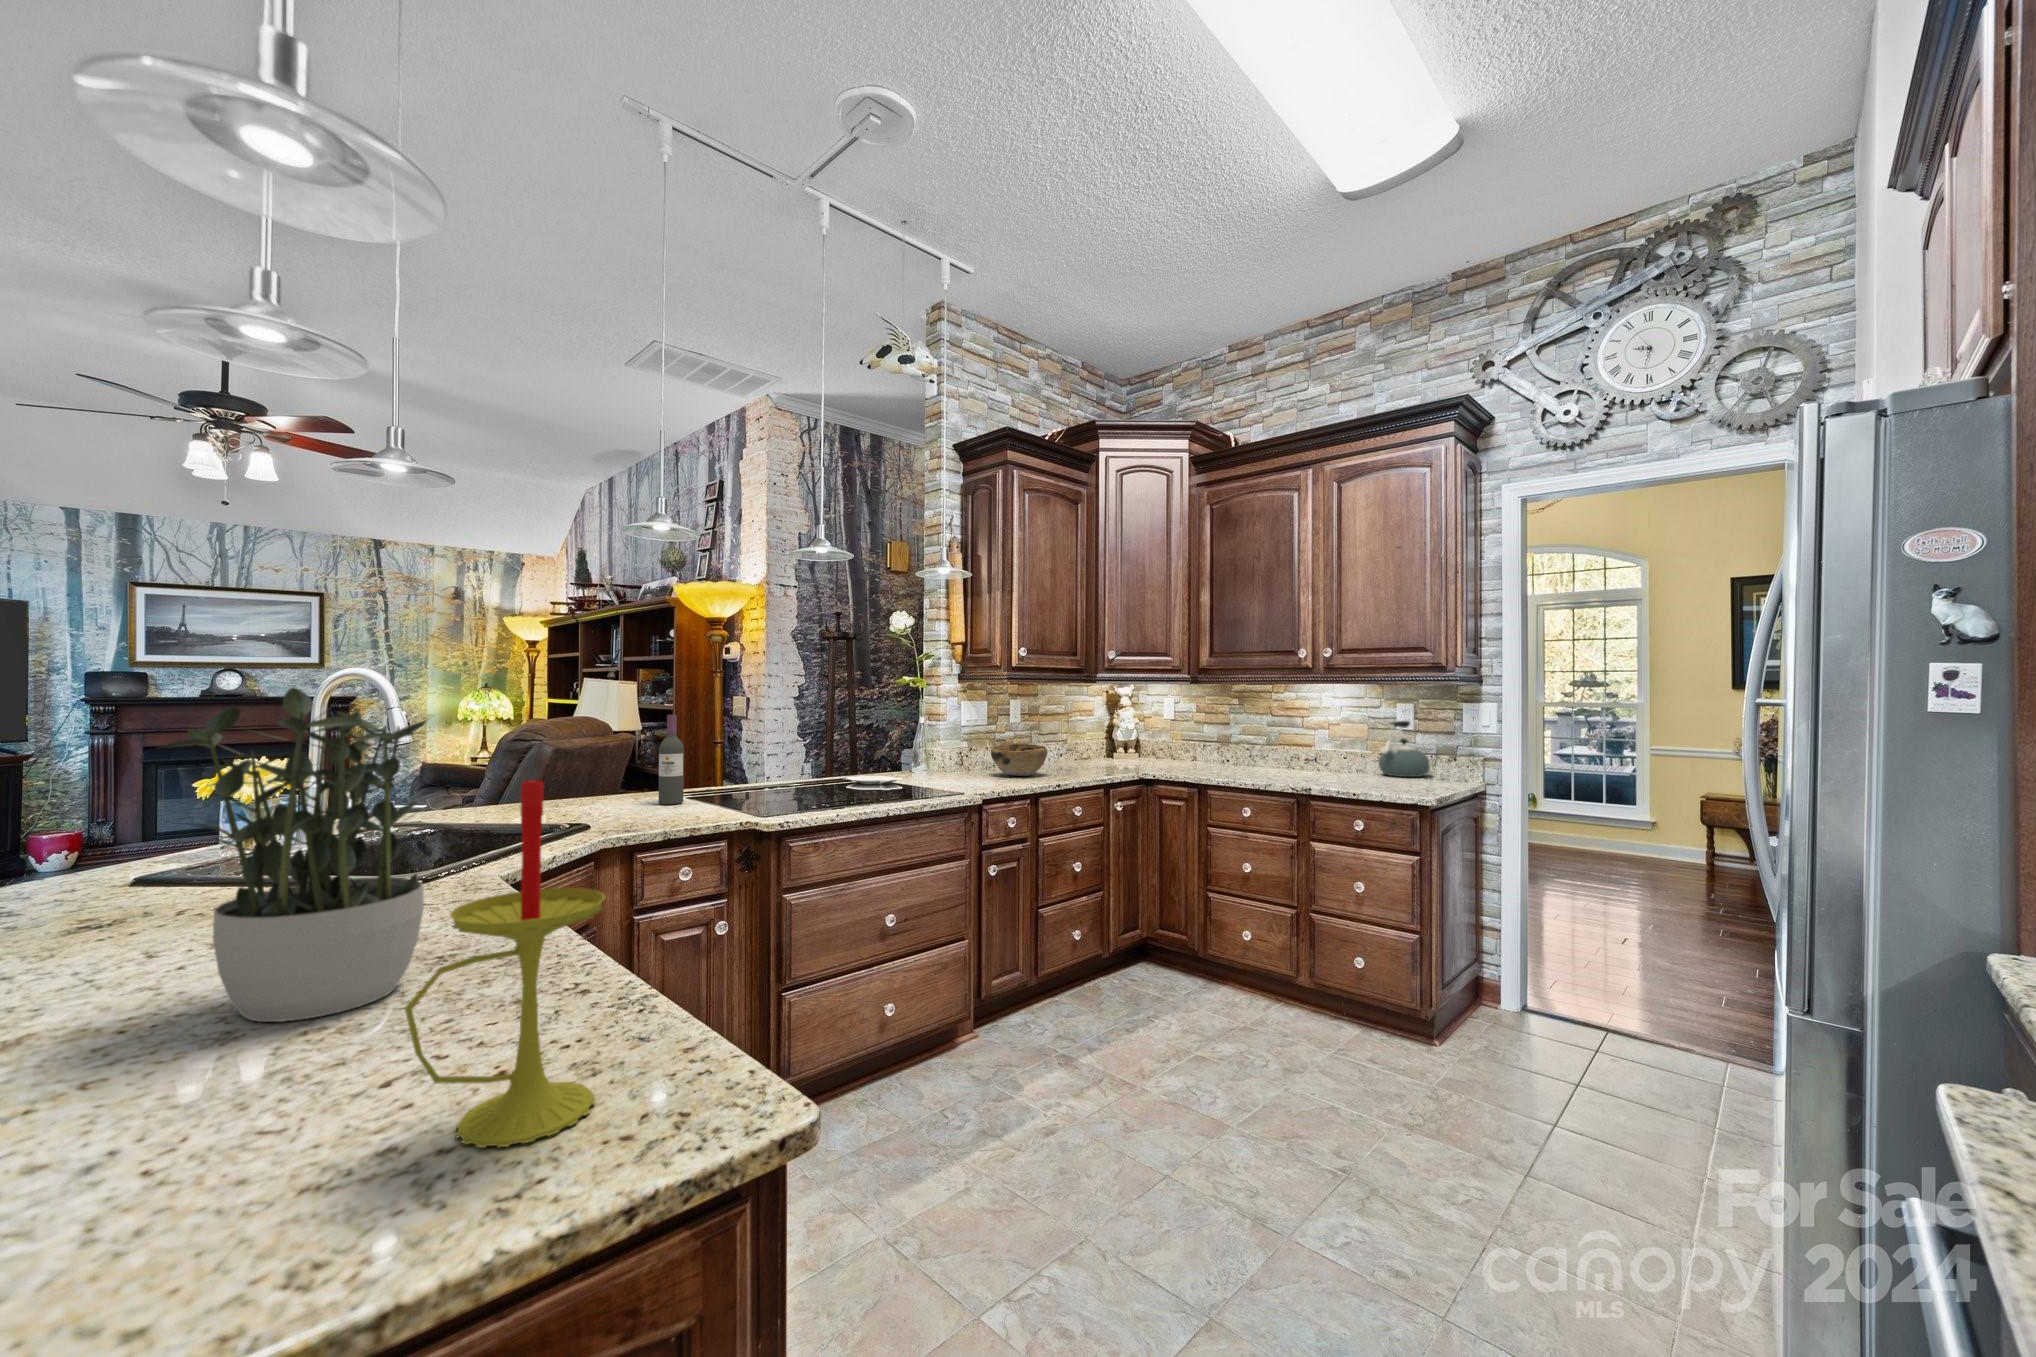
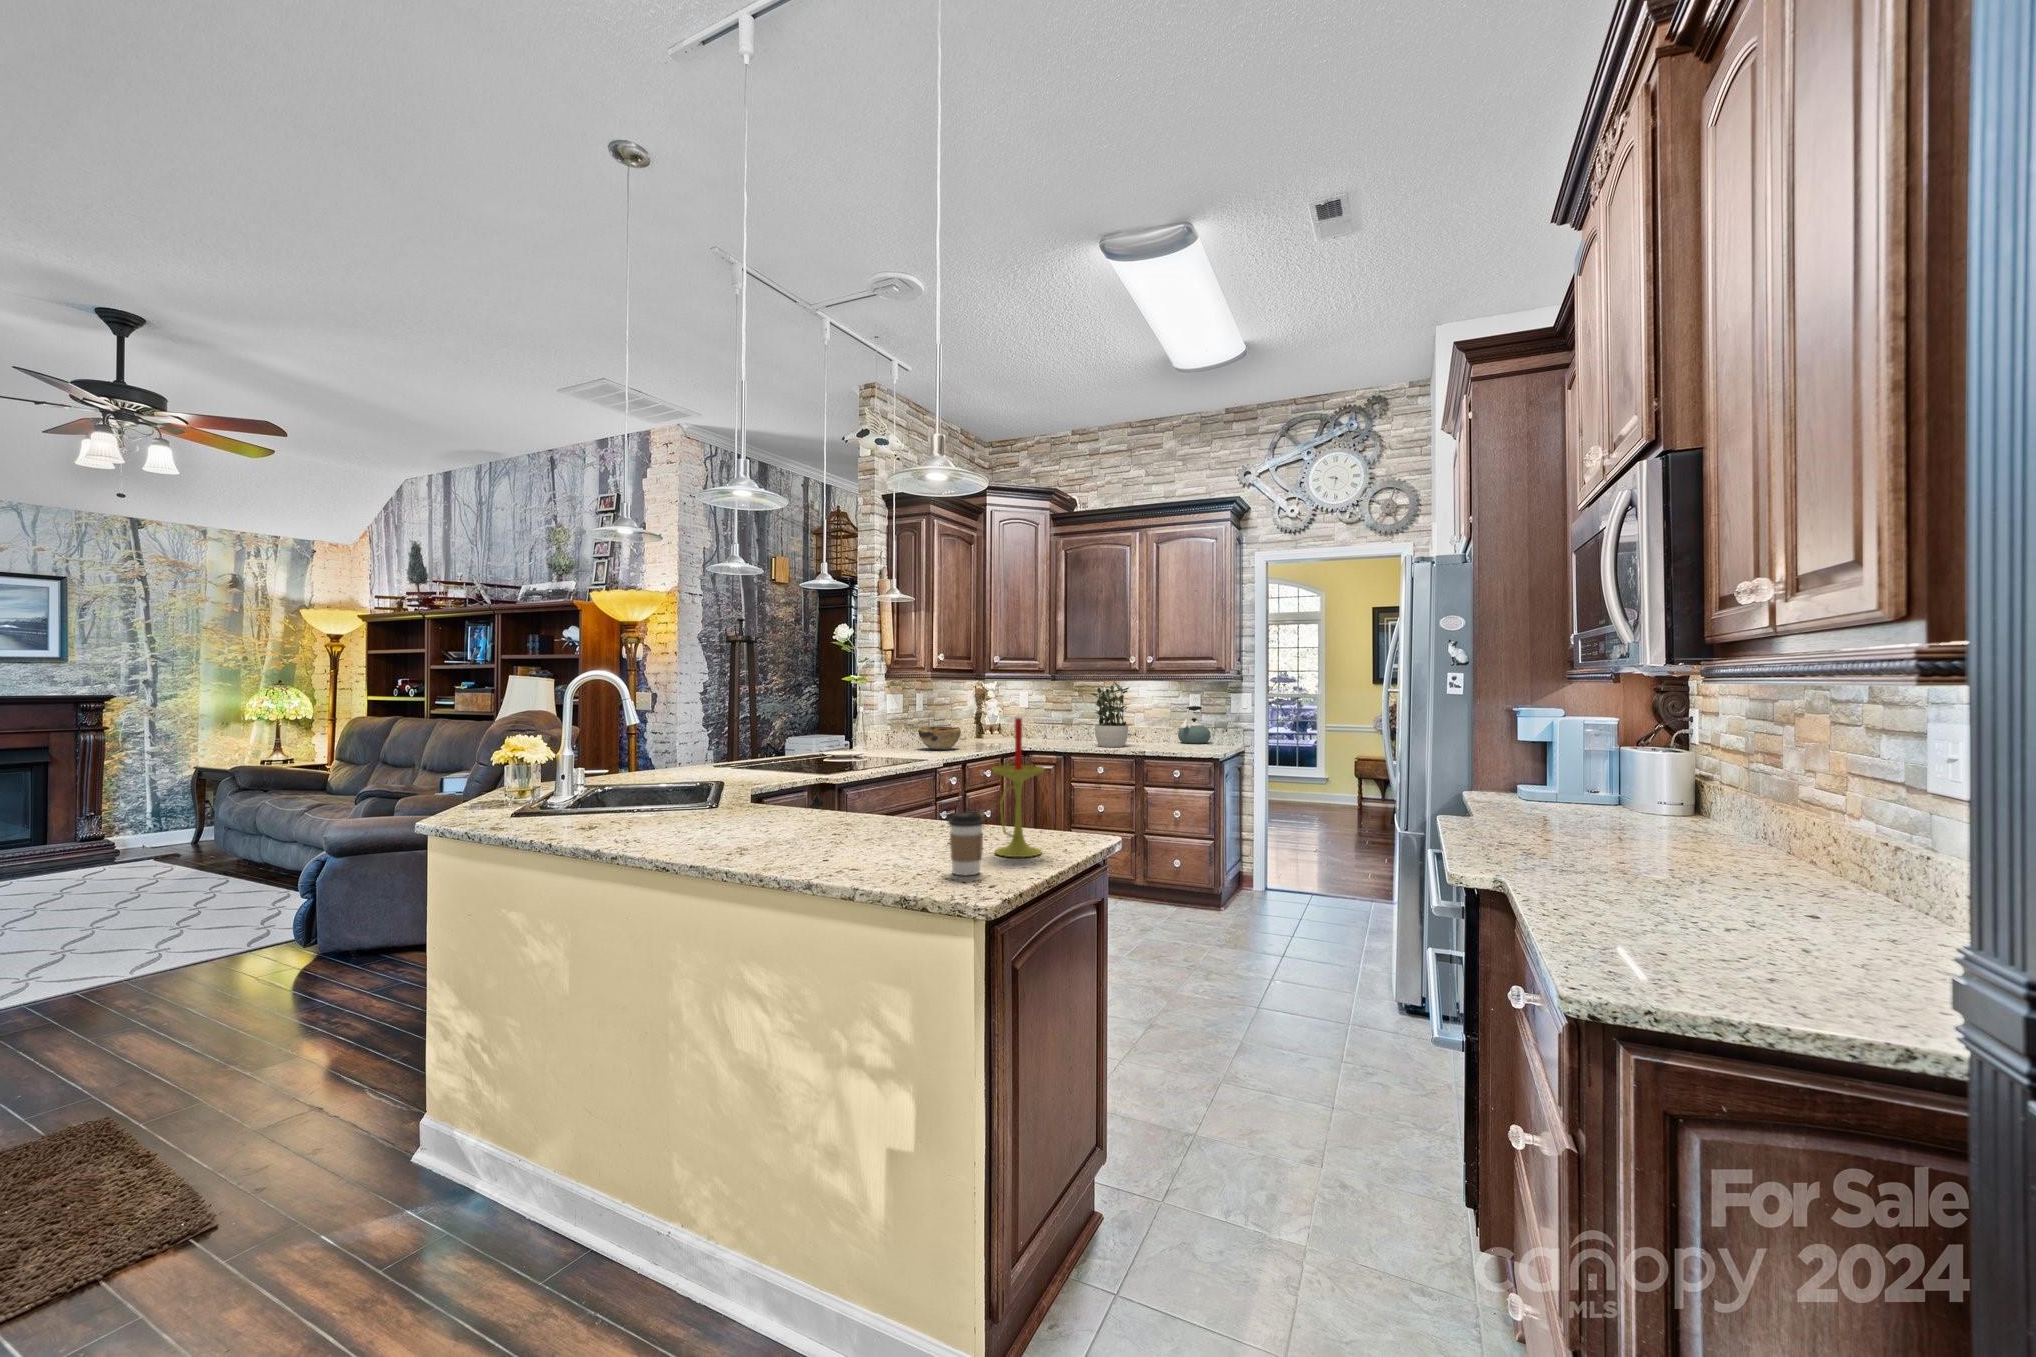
potted plant: present [160,687,427,1022] -> present [1091,682,1129,747]
wine bottle: present [658,715,684,804] -> none [710,704,729,772]
coffee cup: none [121,1041,268,1244] -> present [948,812,985,875]

